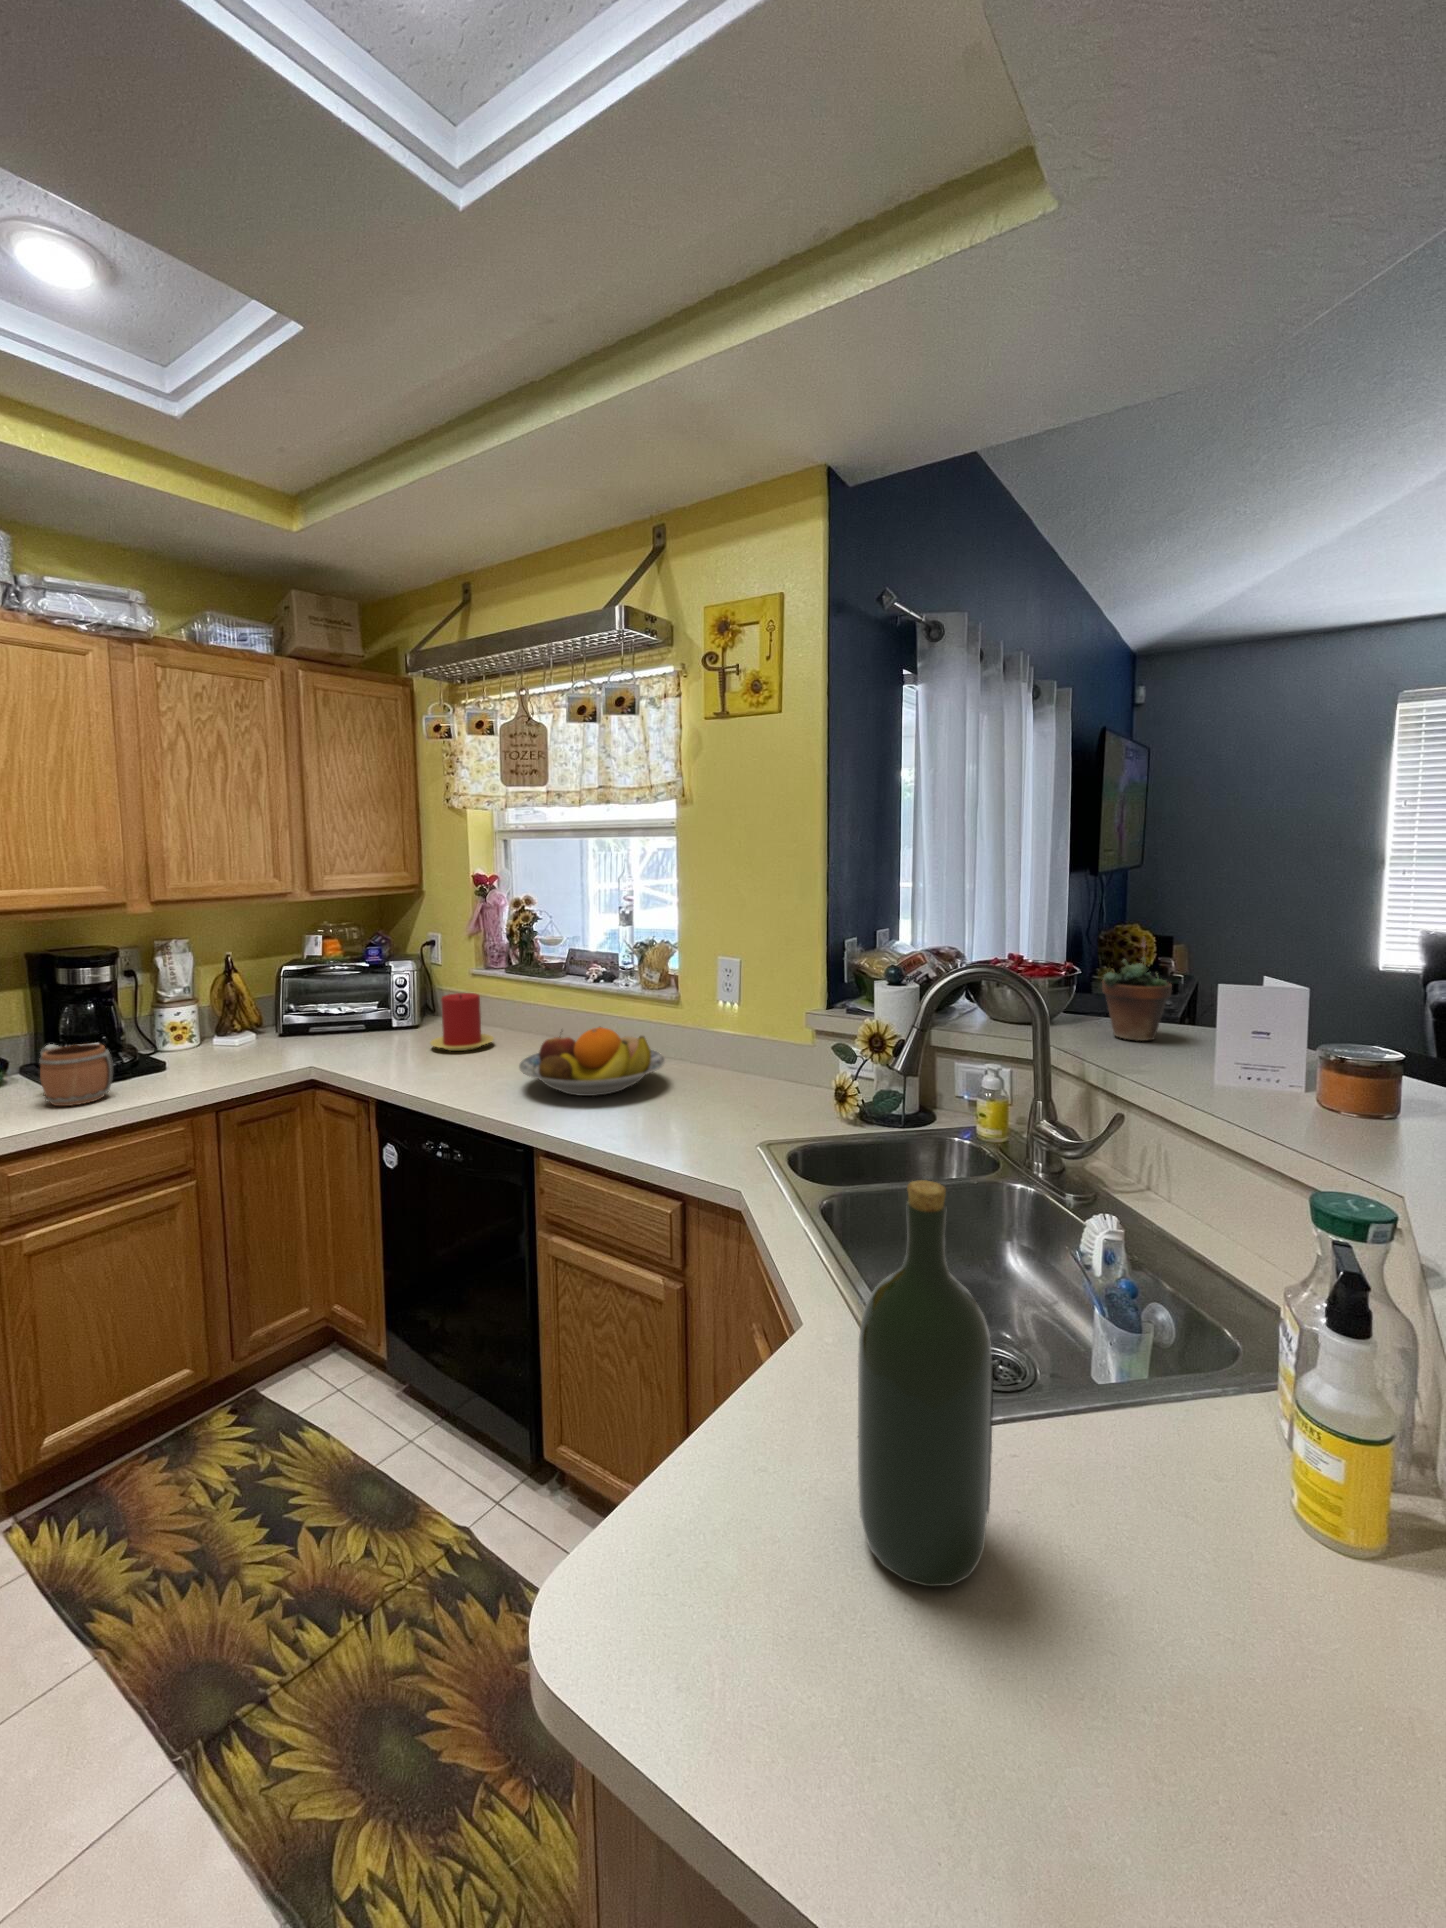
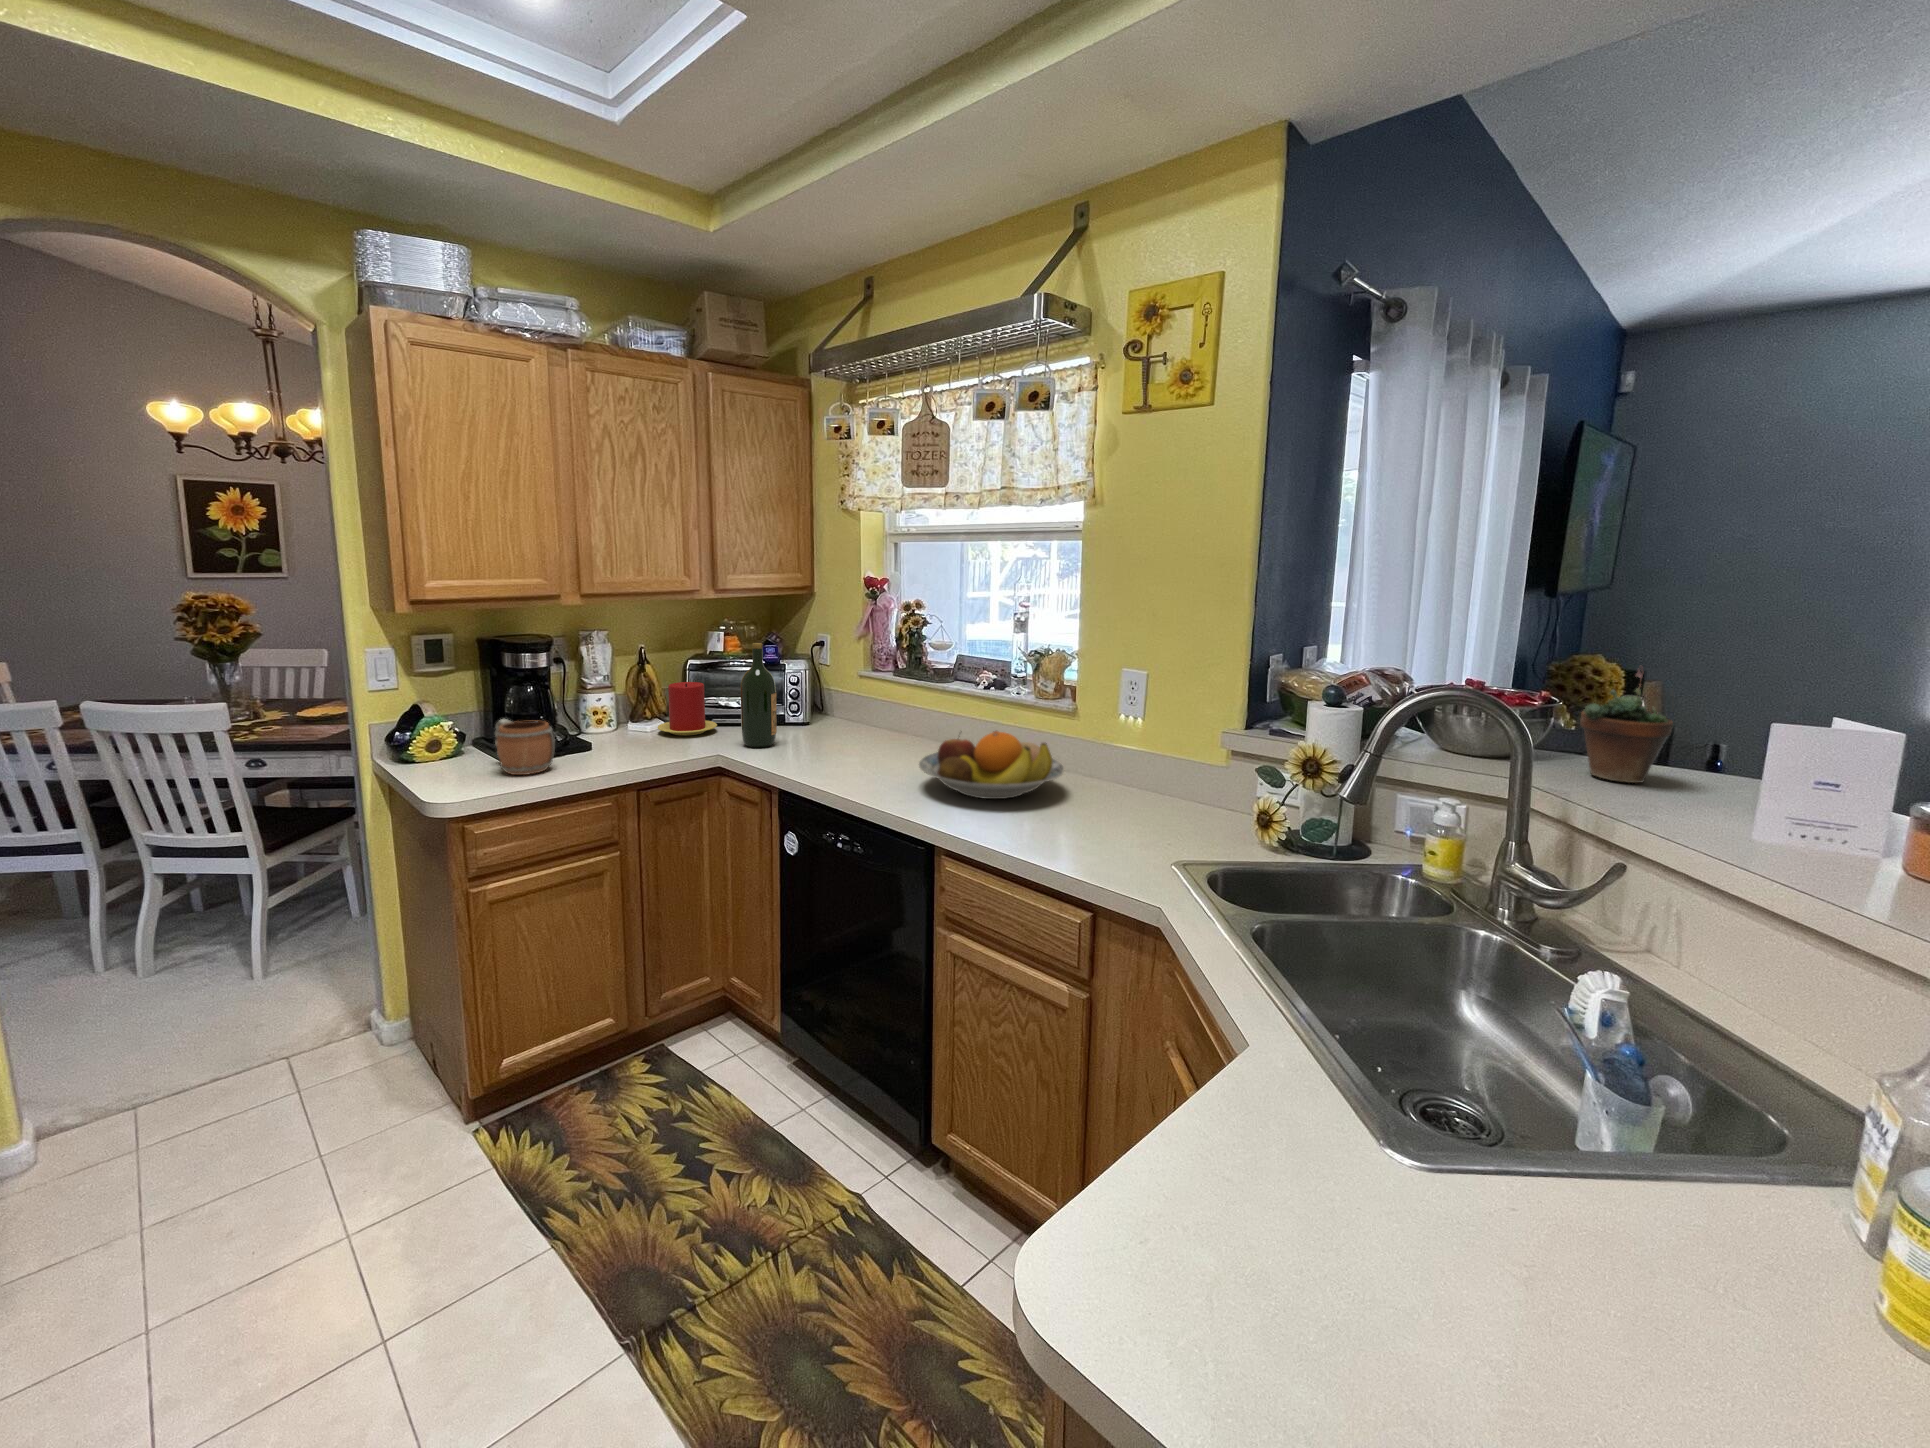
candle: present [430,993,494,1051] -> present [658,682,717,735]
wine bottle: present [858,1180,993,1586] -> present [741,643,777,747]

